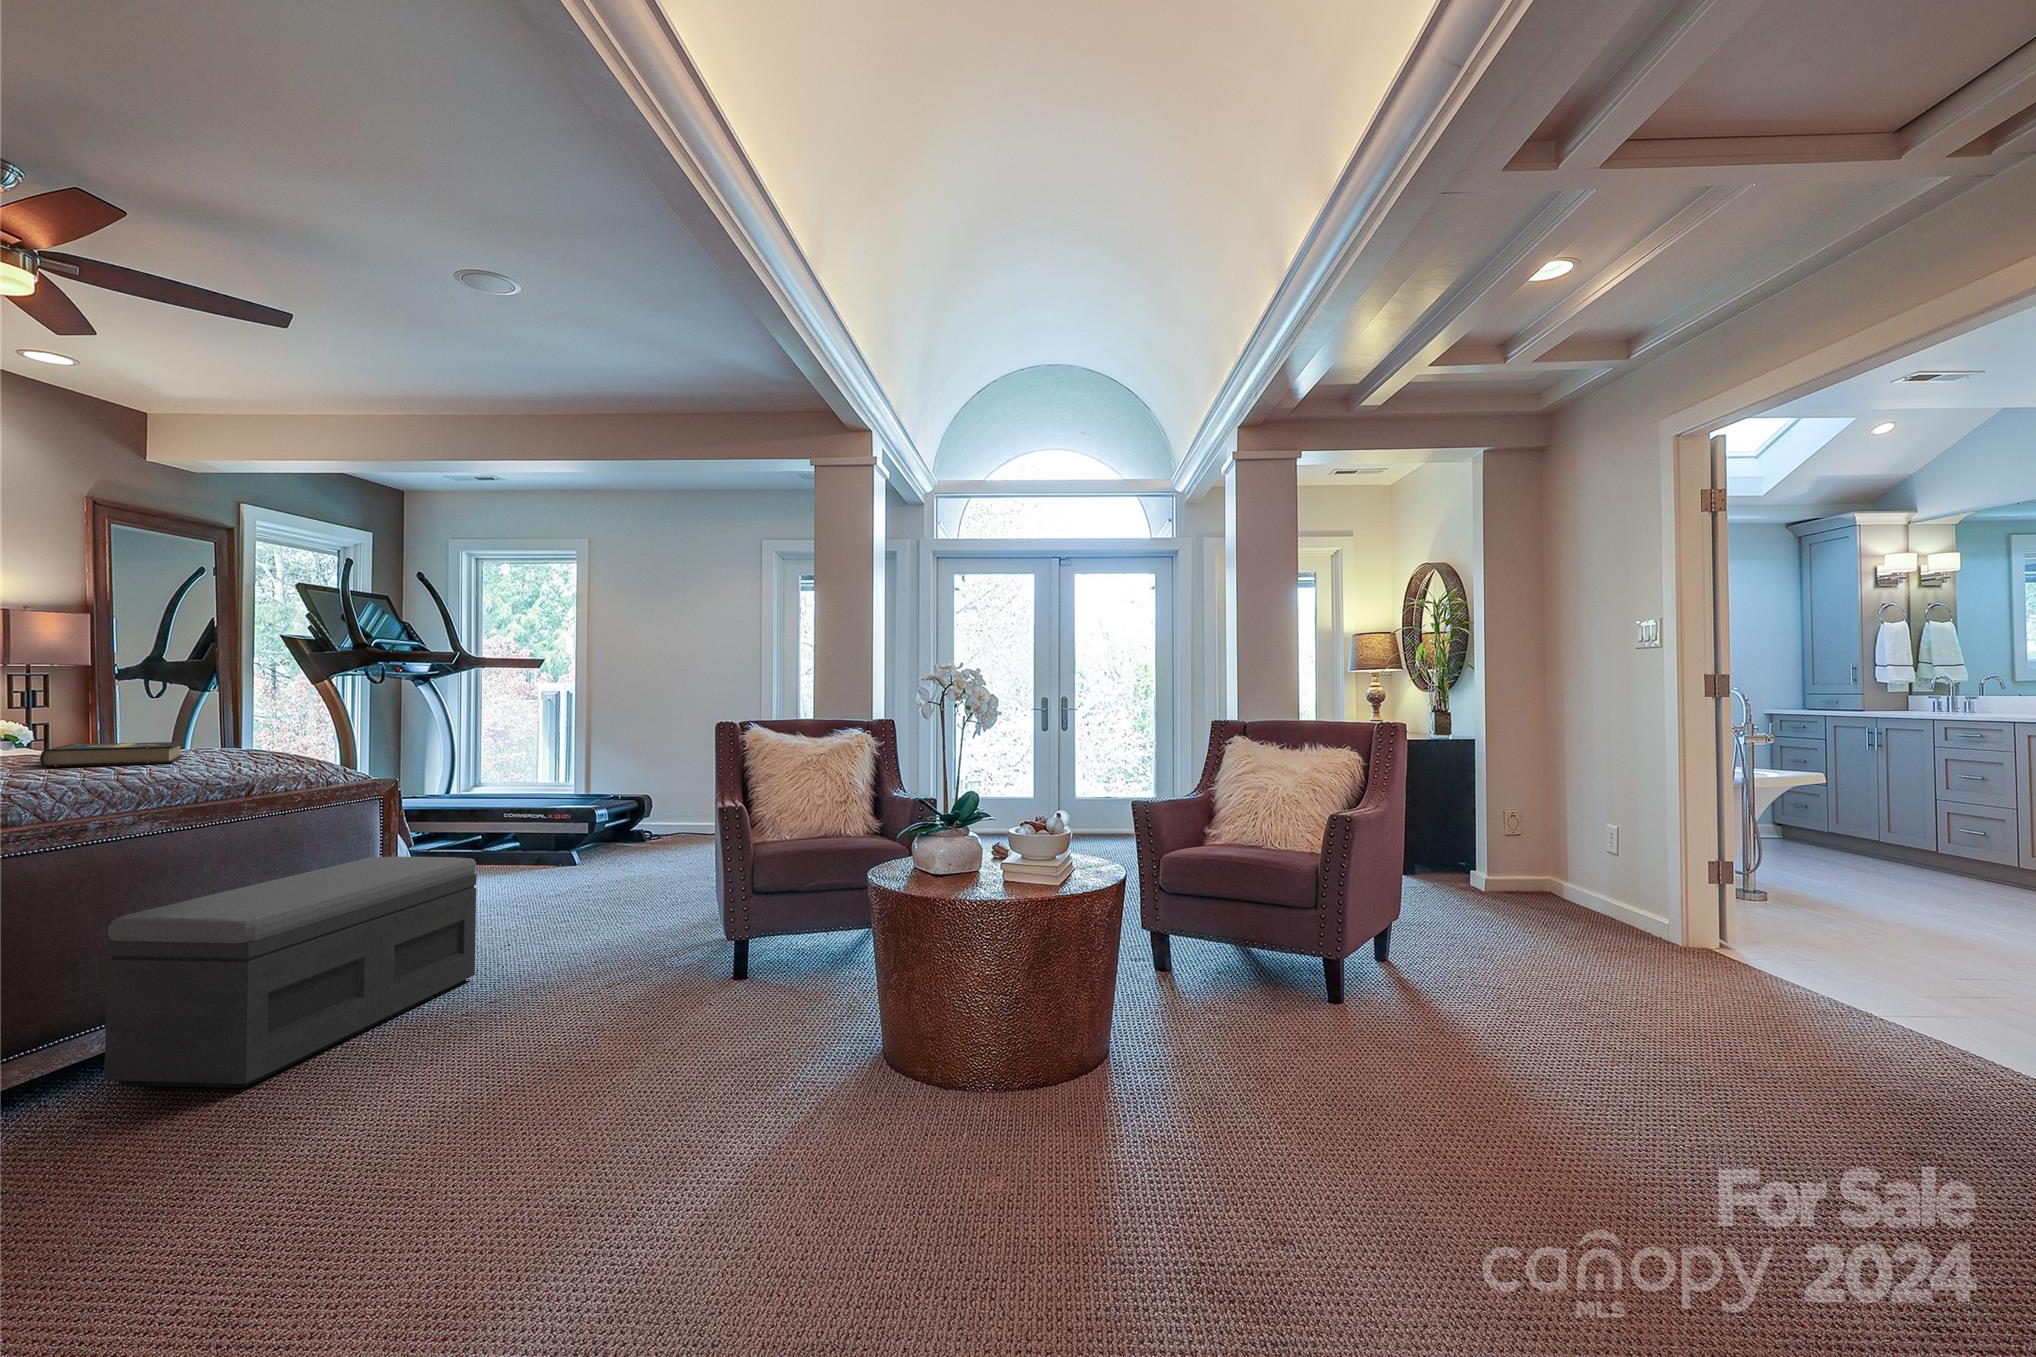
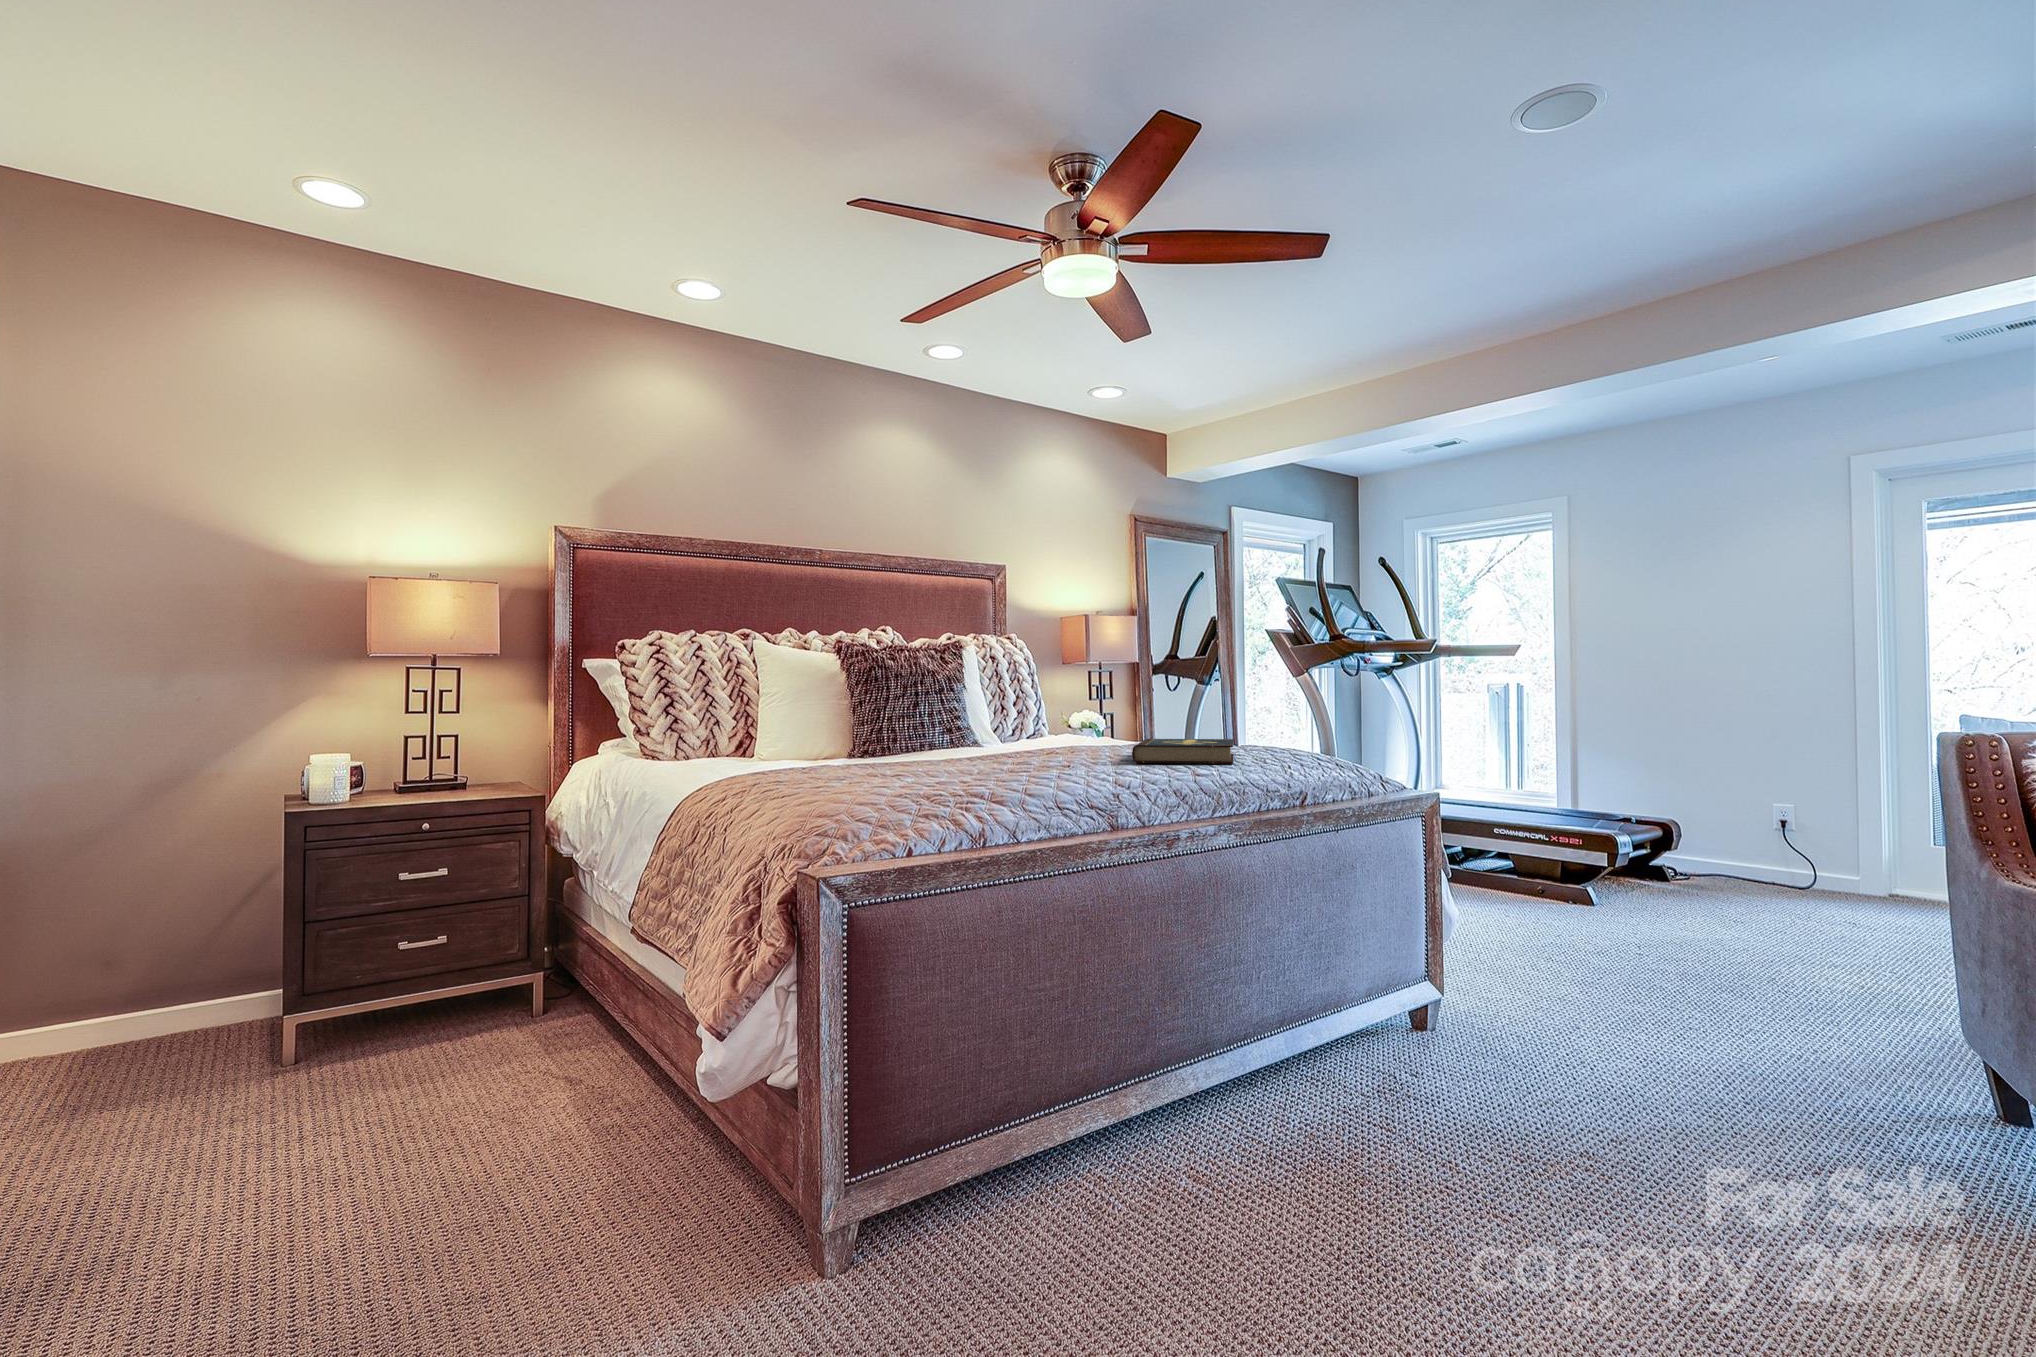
storage bench: present [104,857,477,1088] -> none [1200,890,1561,1194]

